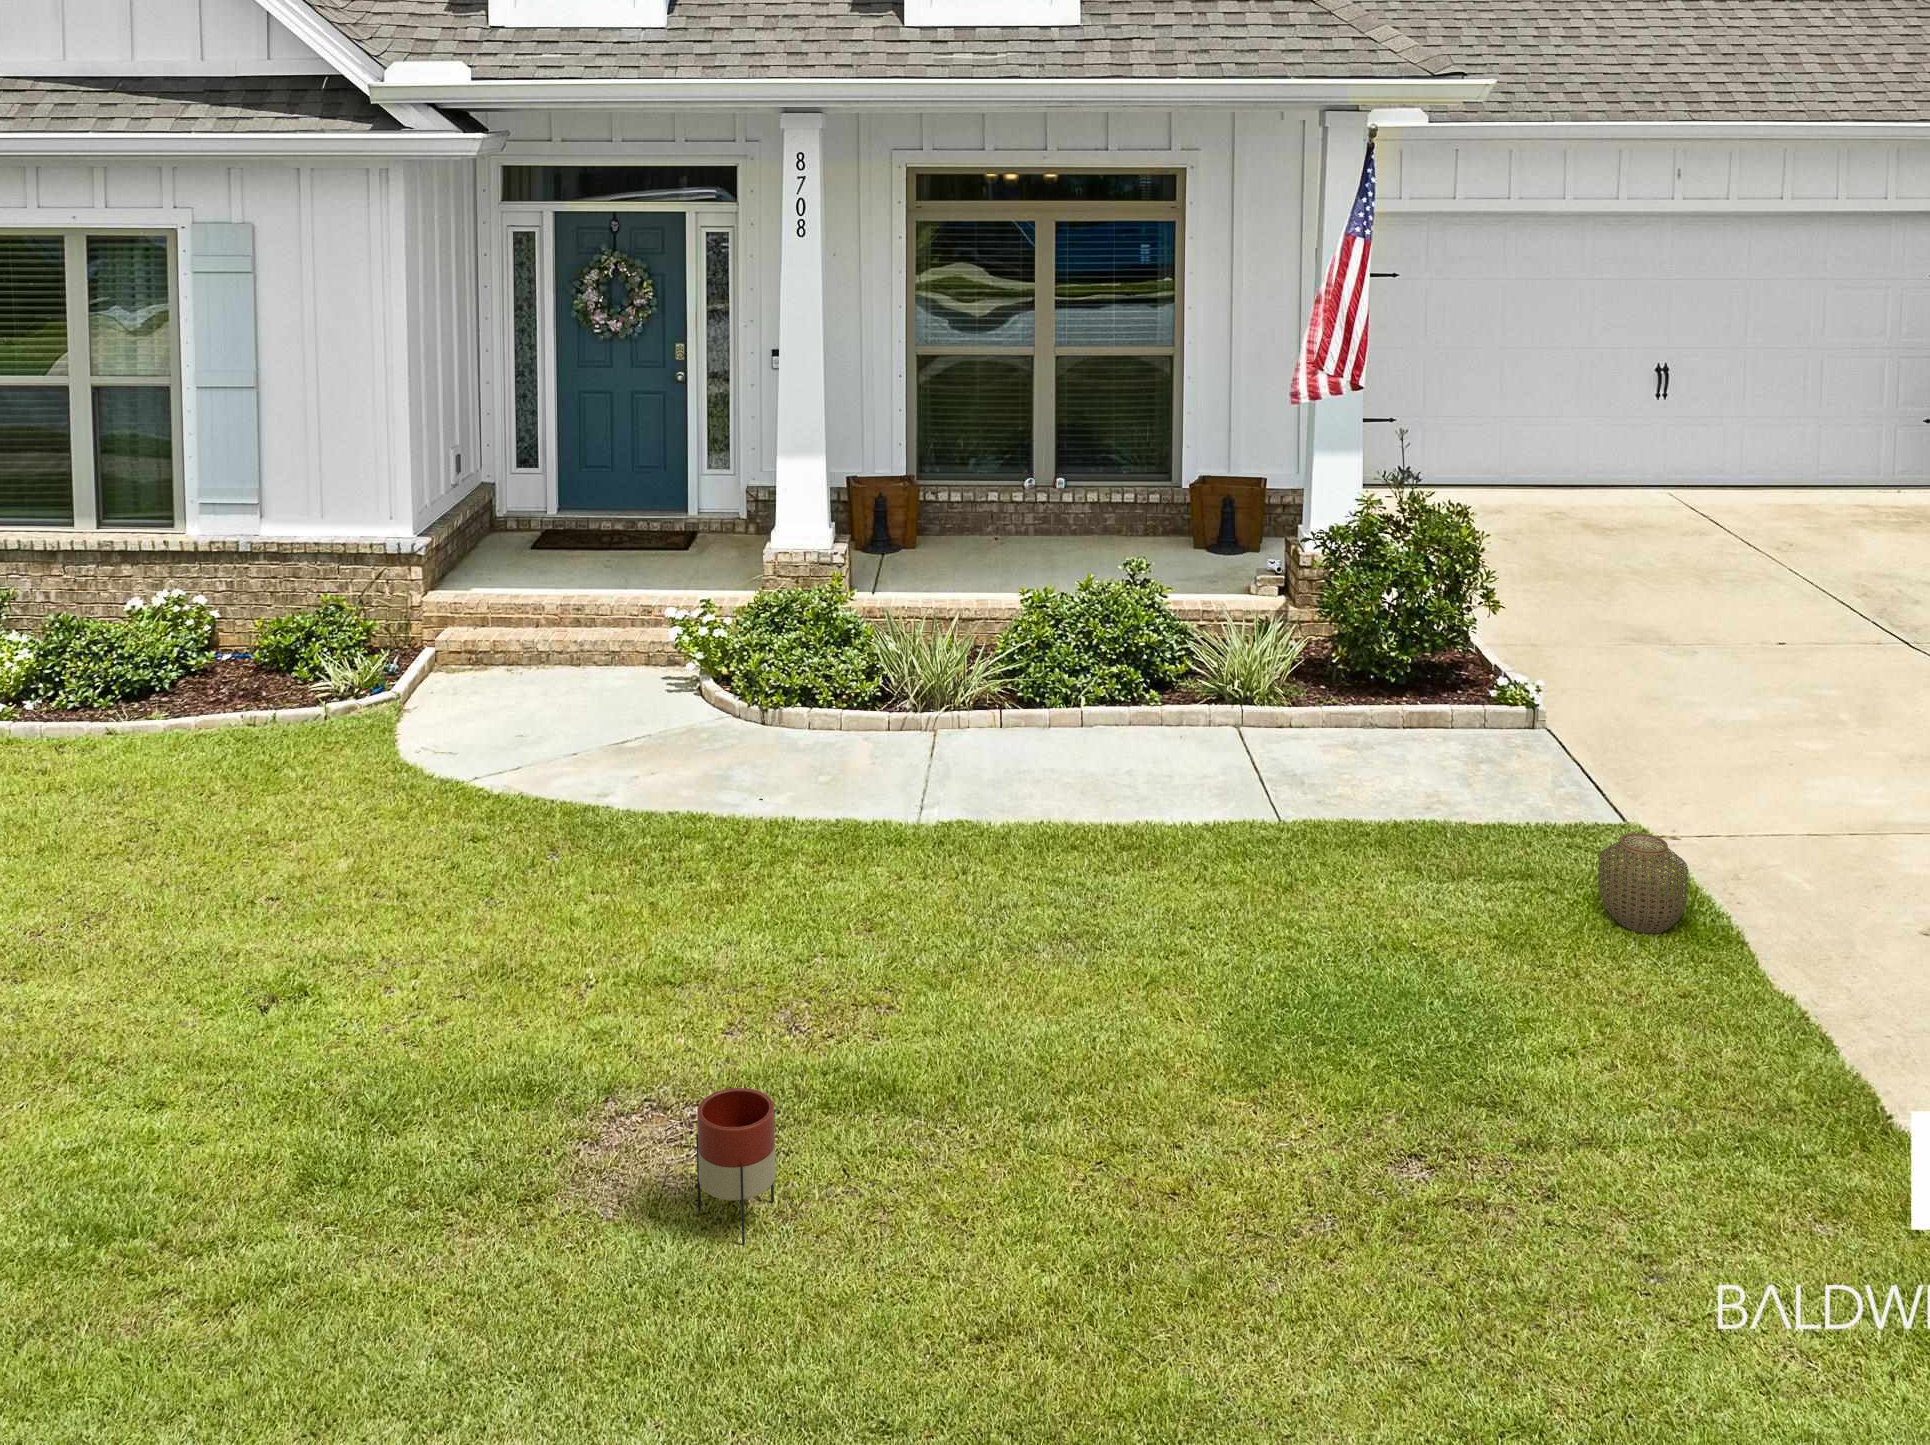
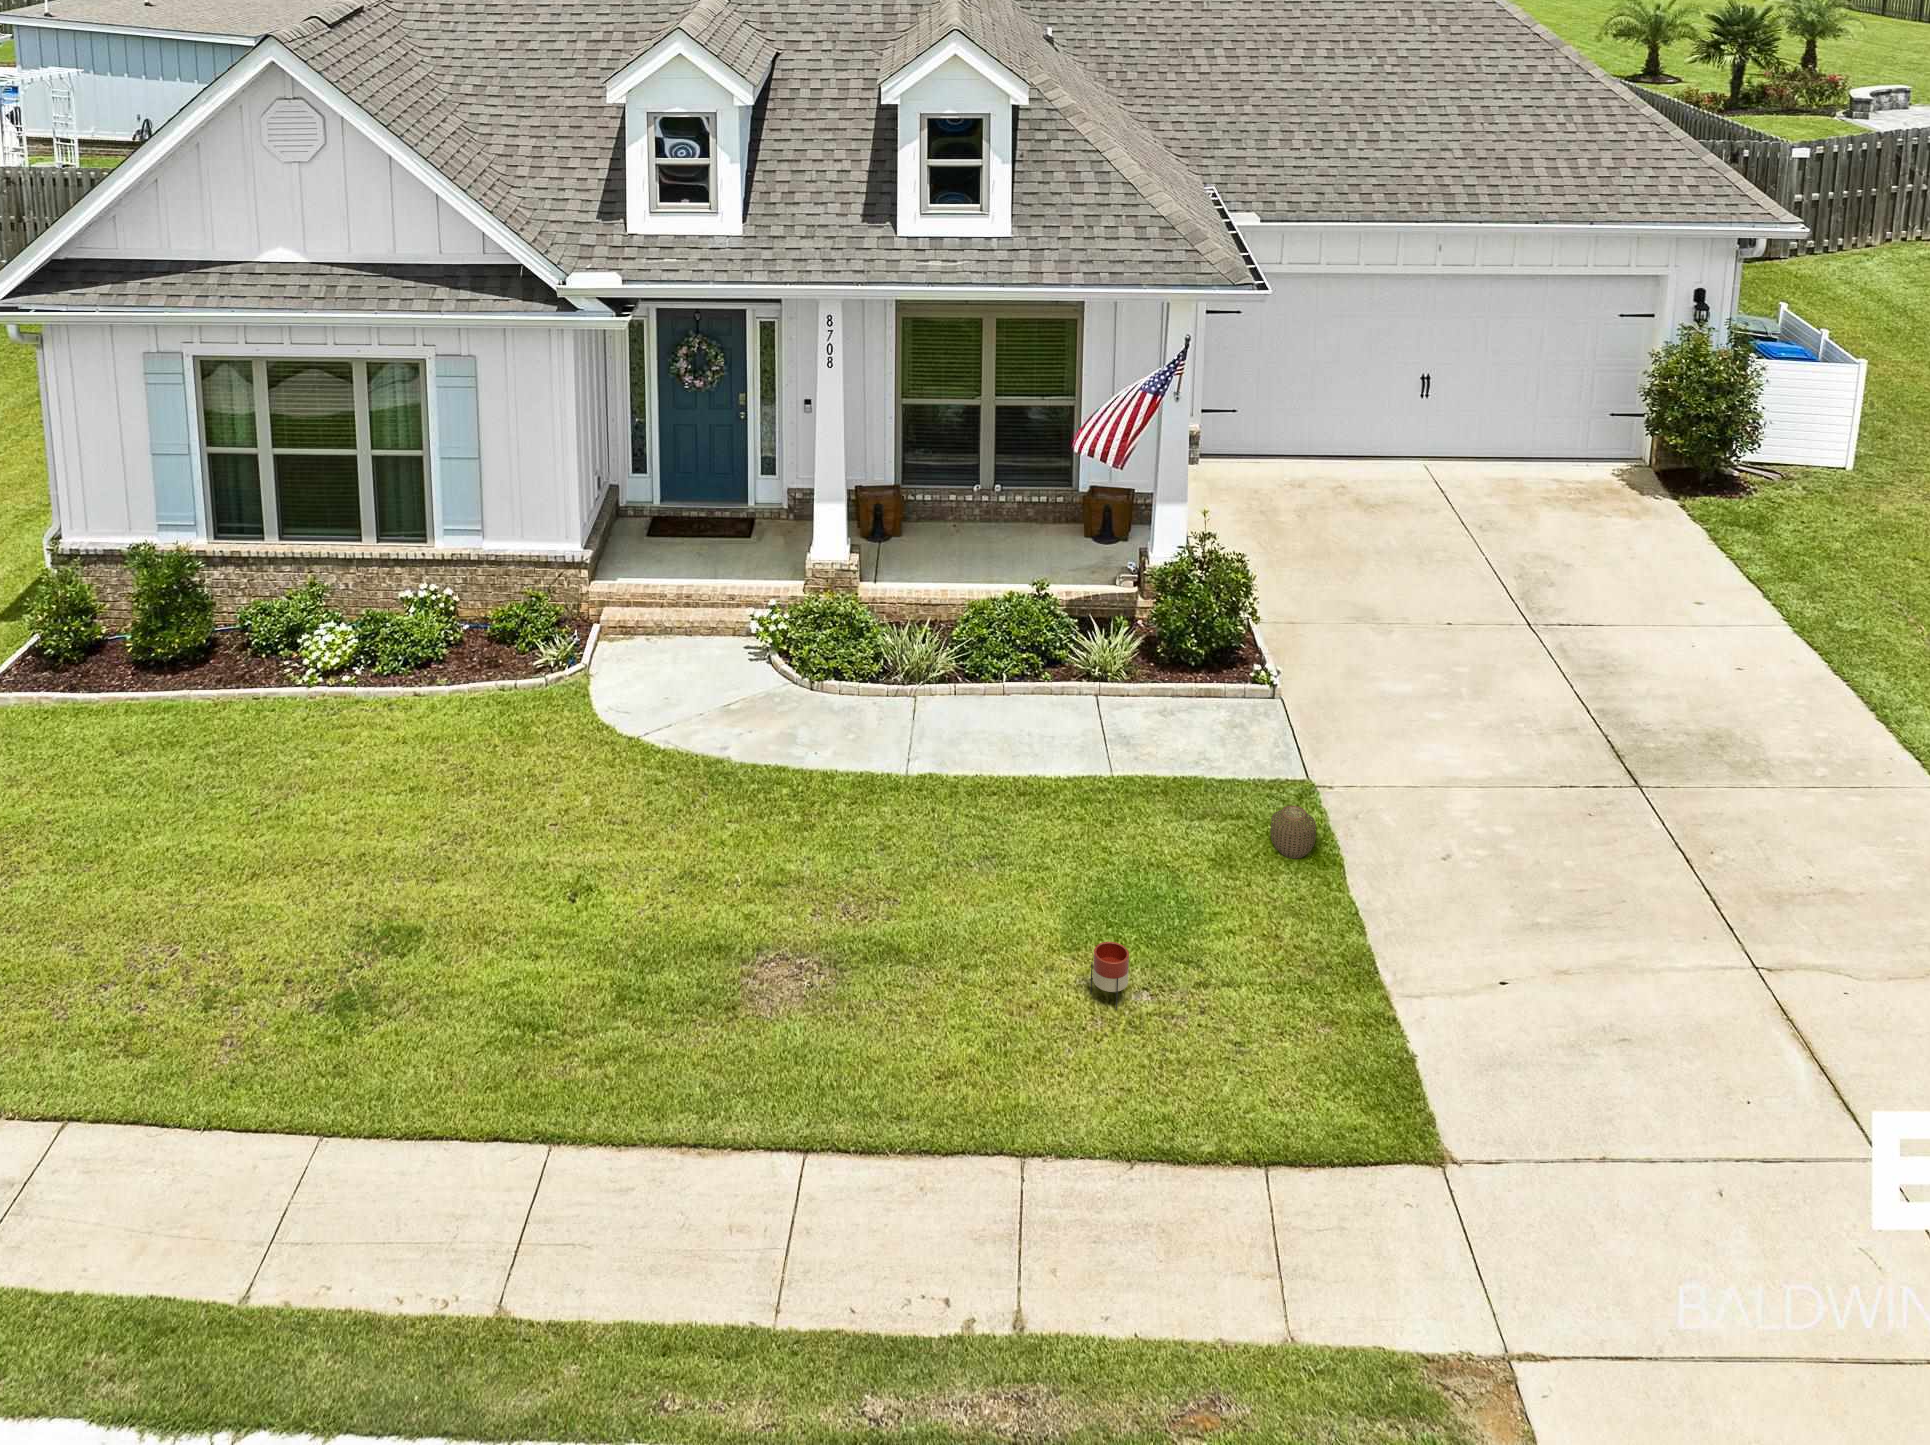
planter: present [696,1088,776,1245] -> present [1090,942,1129,1010]

